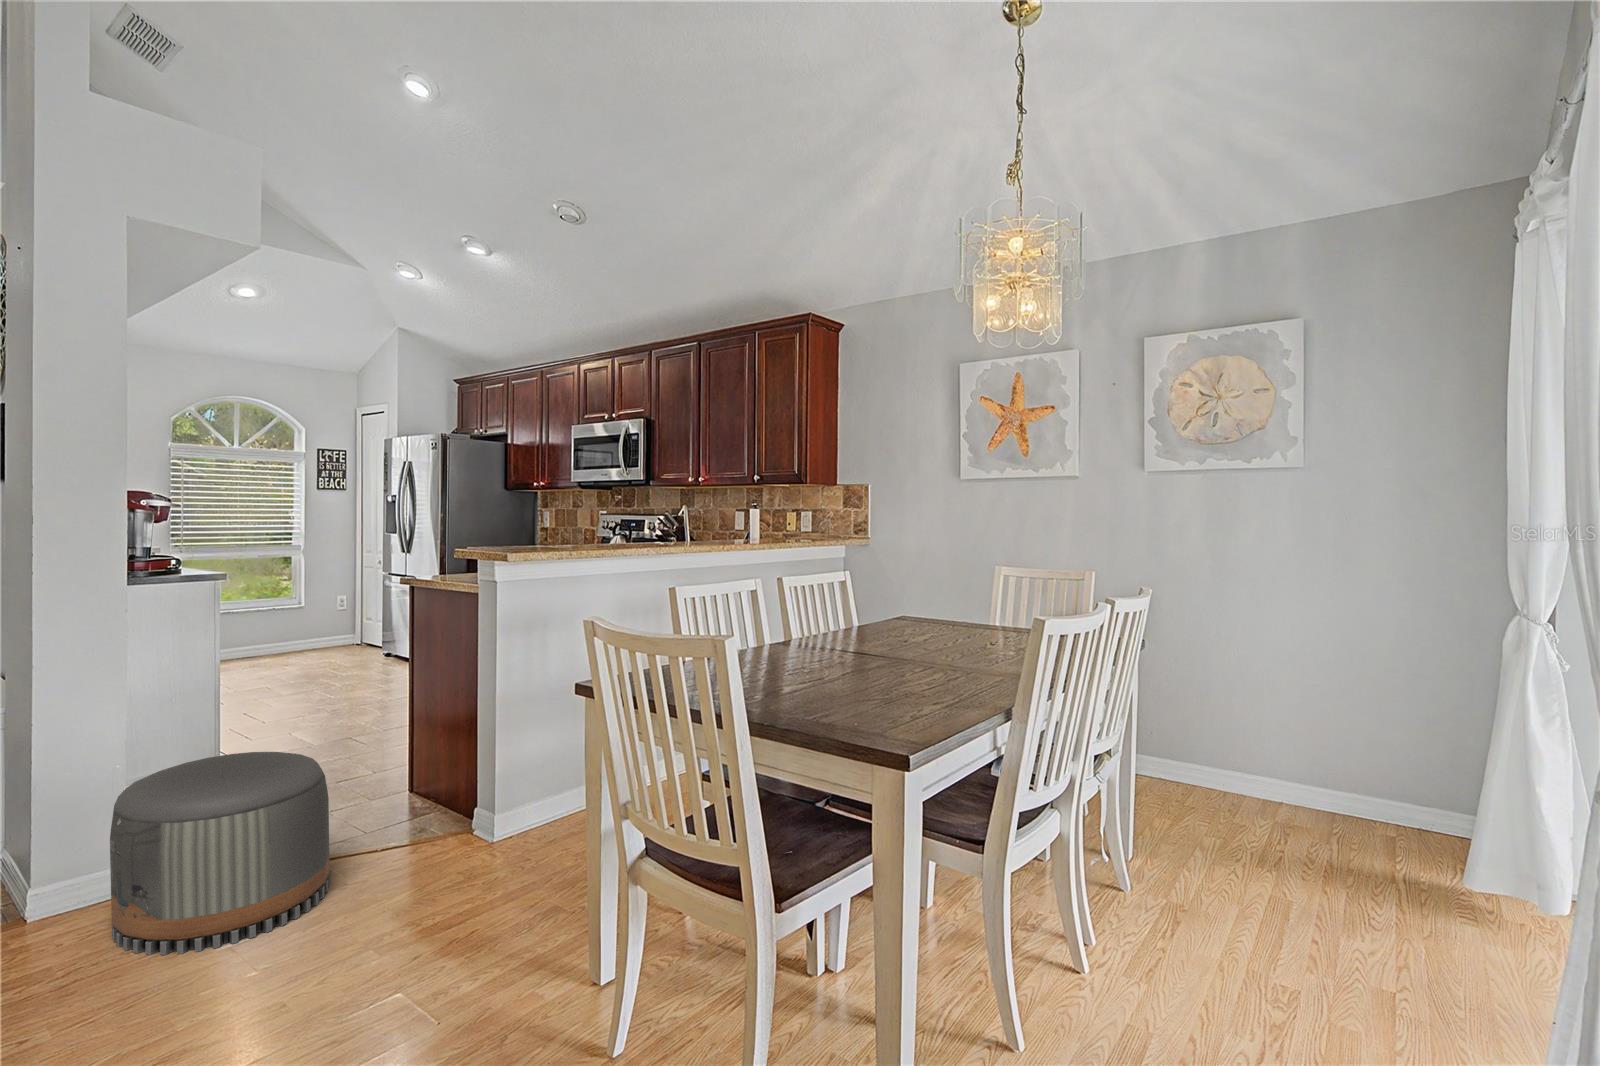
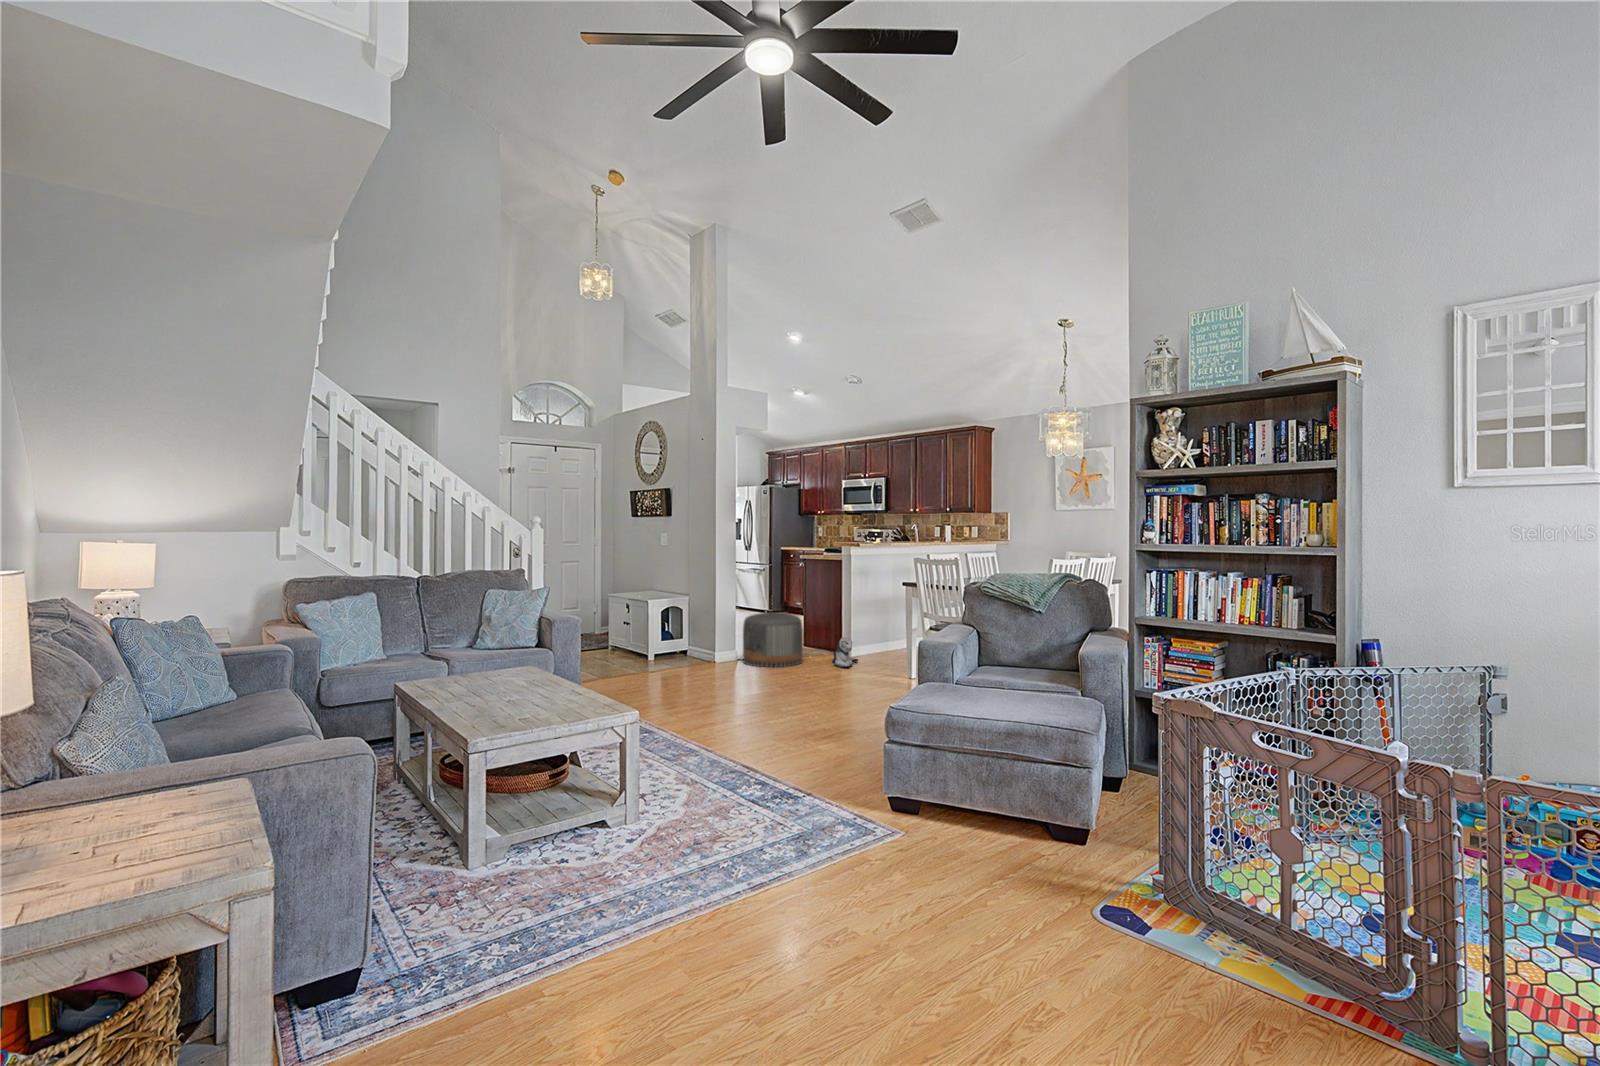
plush toy: none [408,827,493,932] -> present [832,638,858,668]

